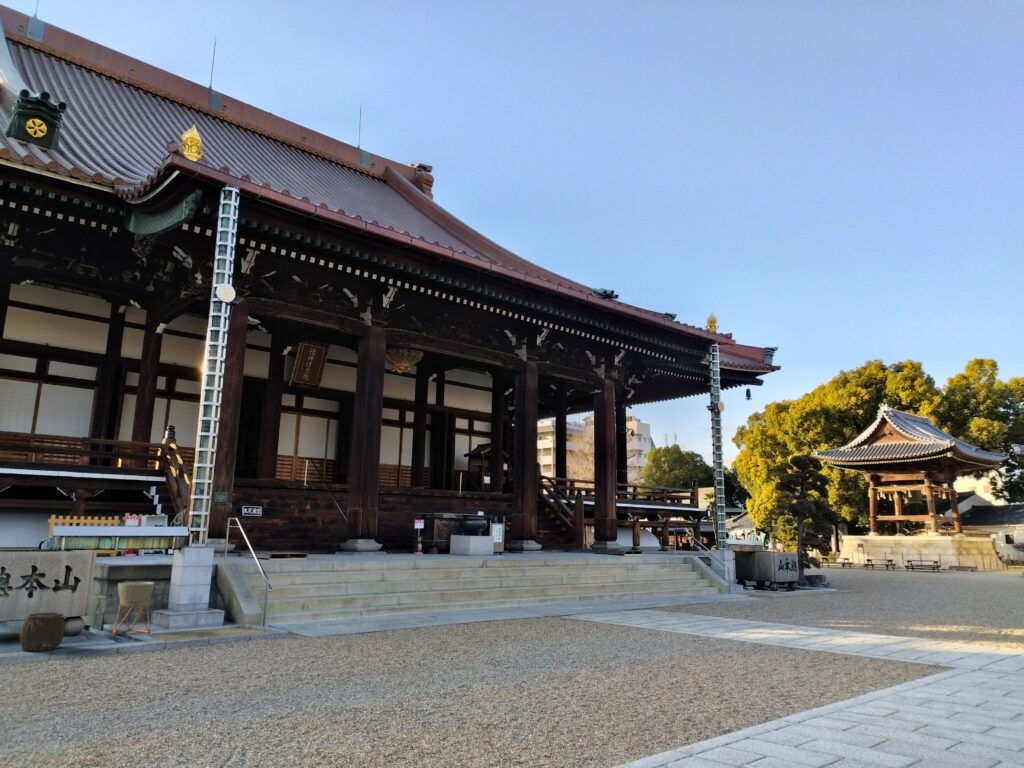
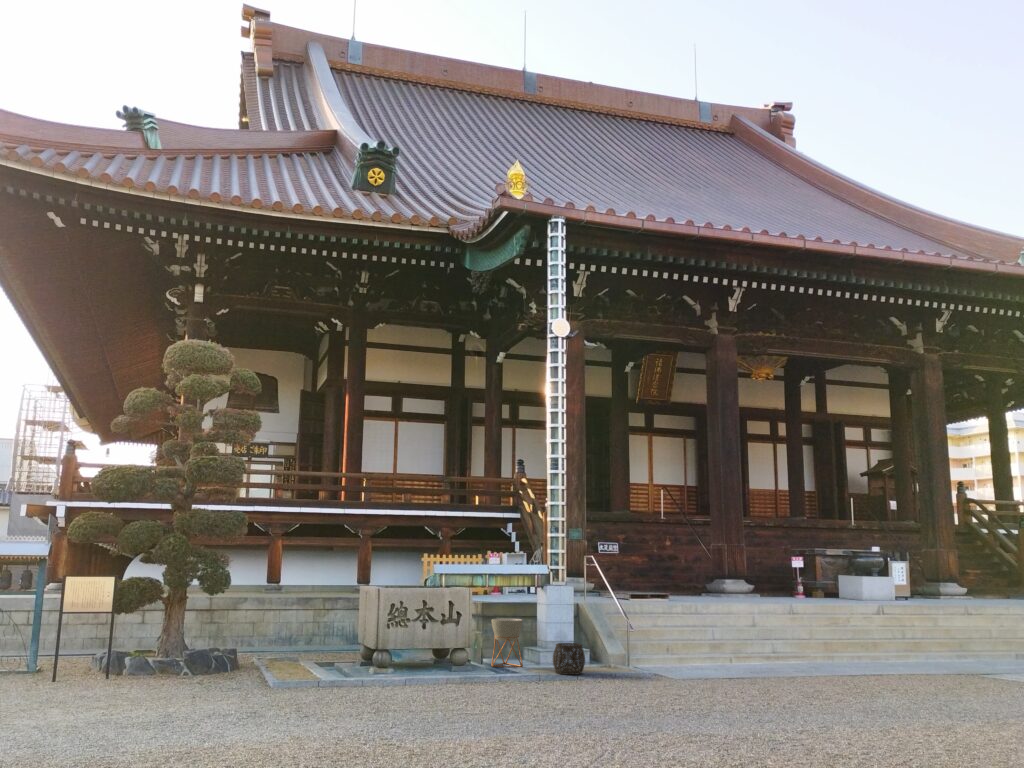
woven basket: present [20,613,65,651] -> present [553,643,585,675]

